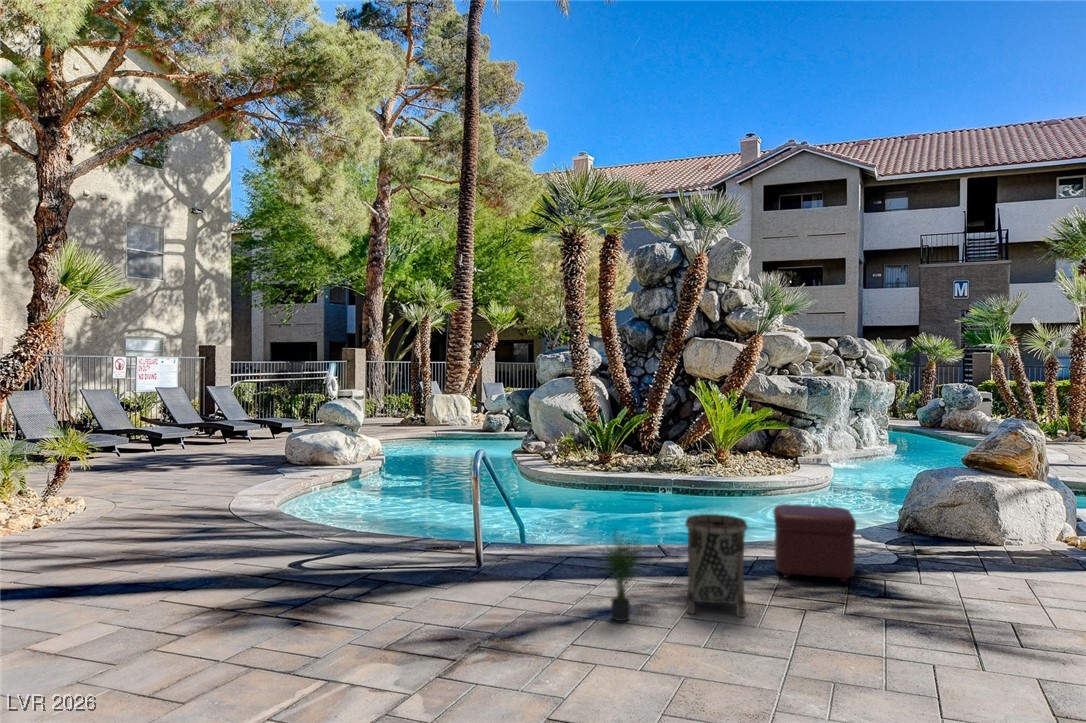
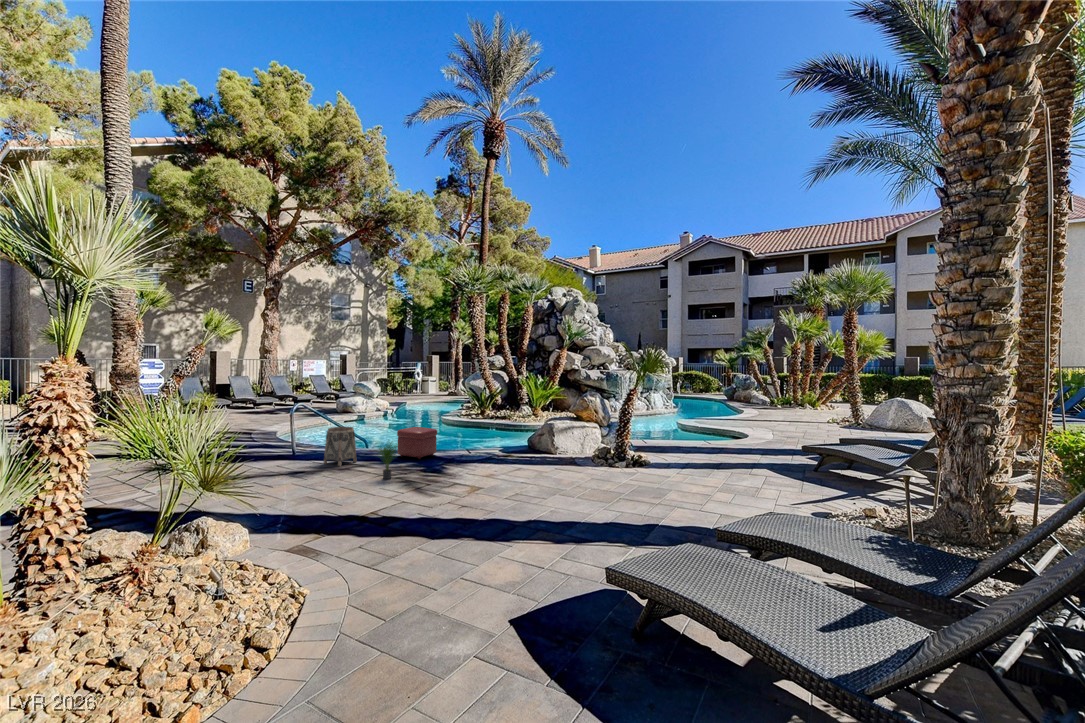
potted plant: present [598,532,640,621] -> present [380,443,397,479]

